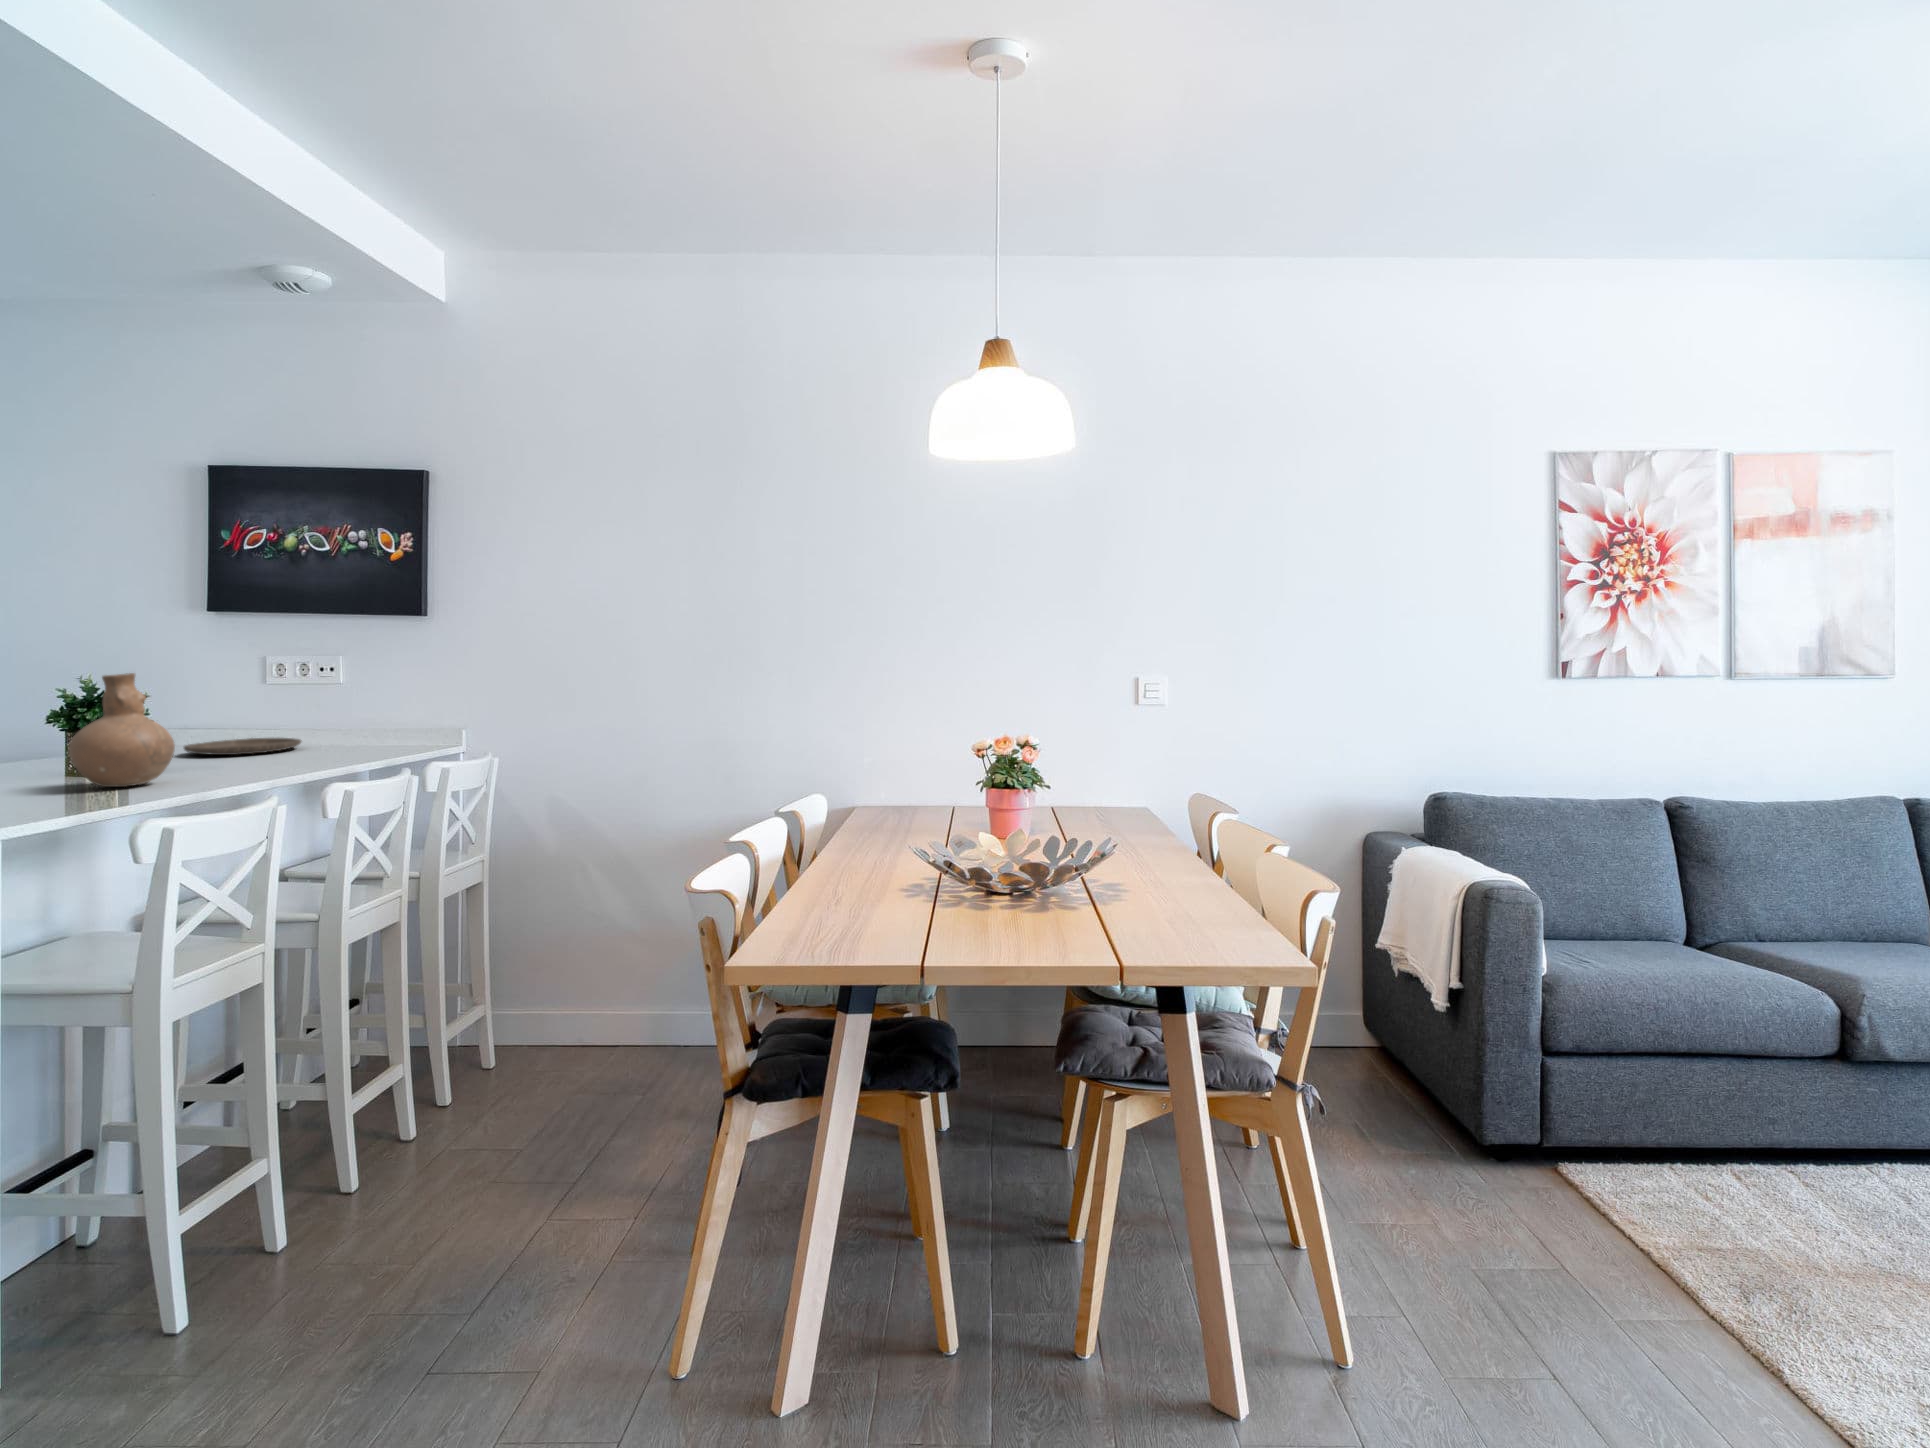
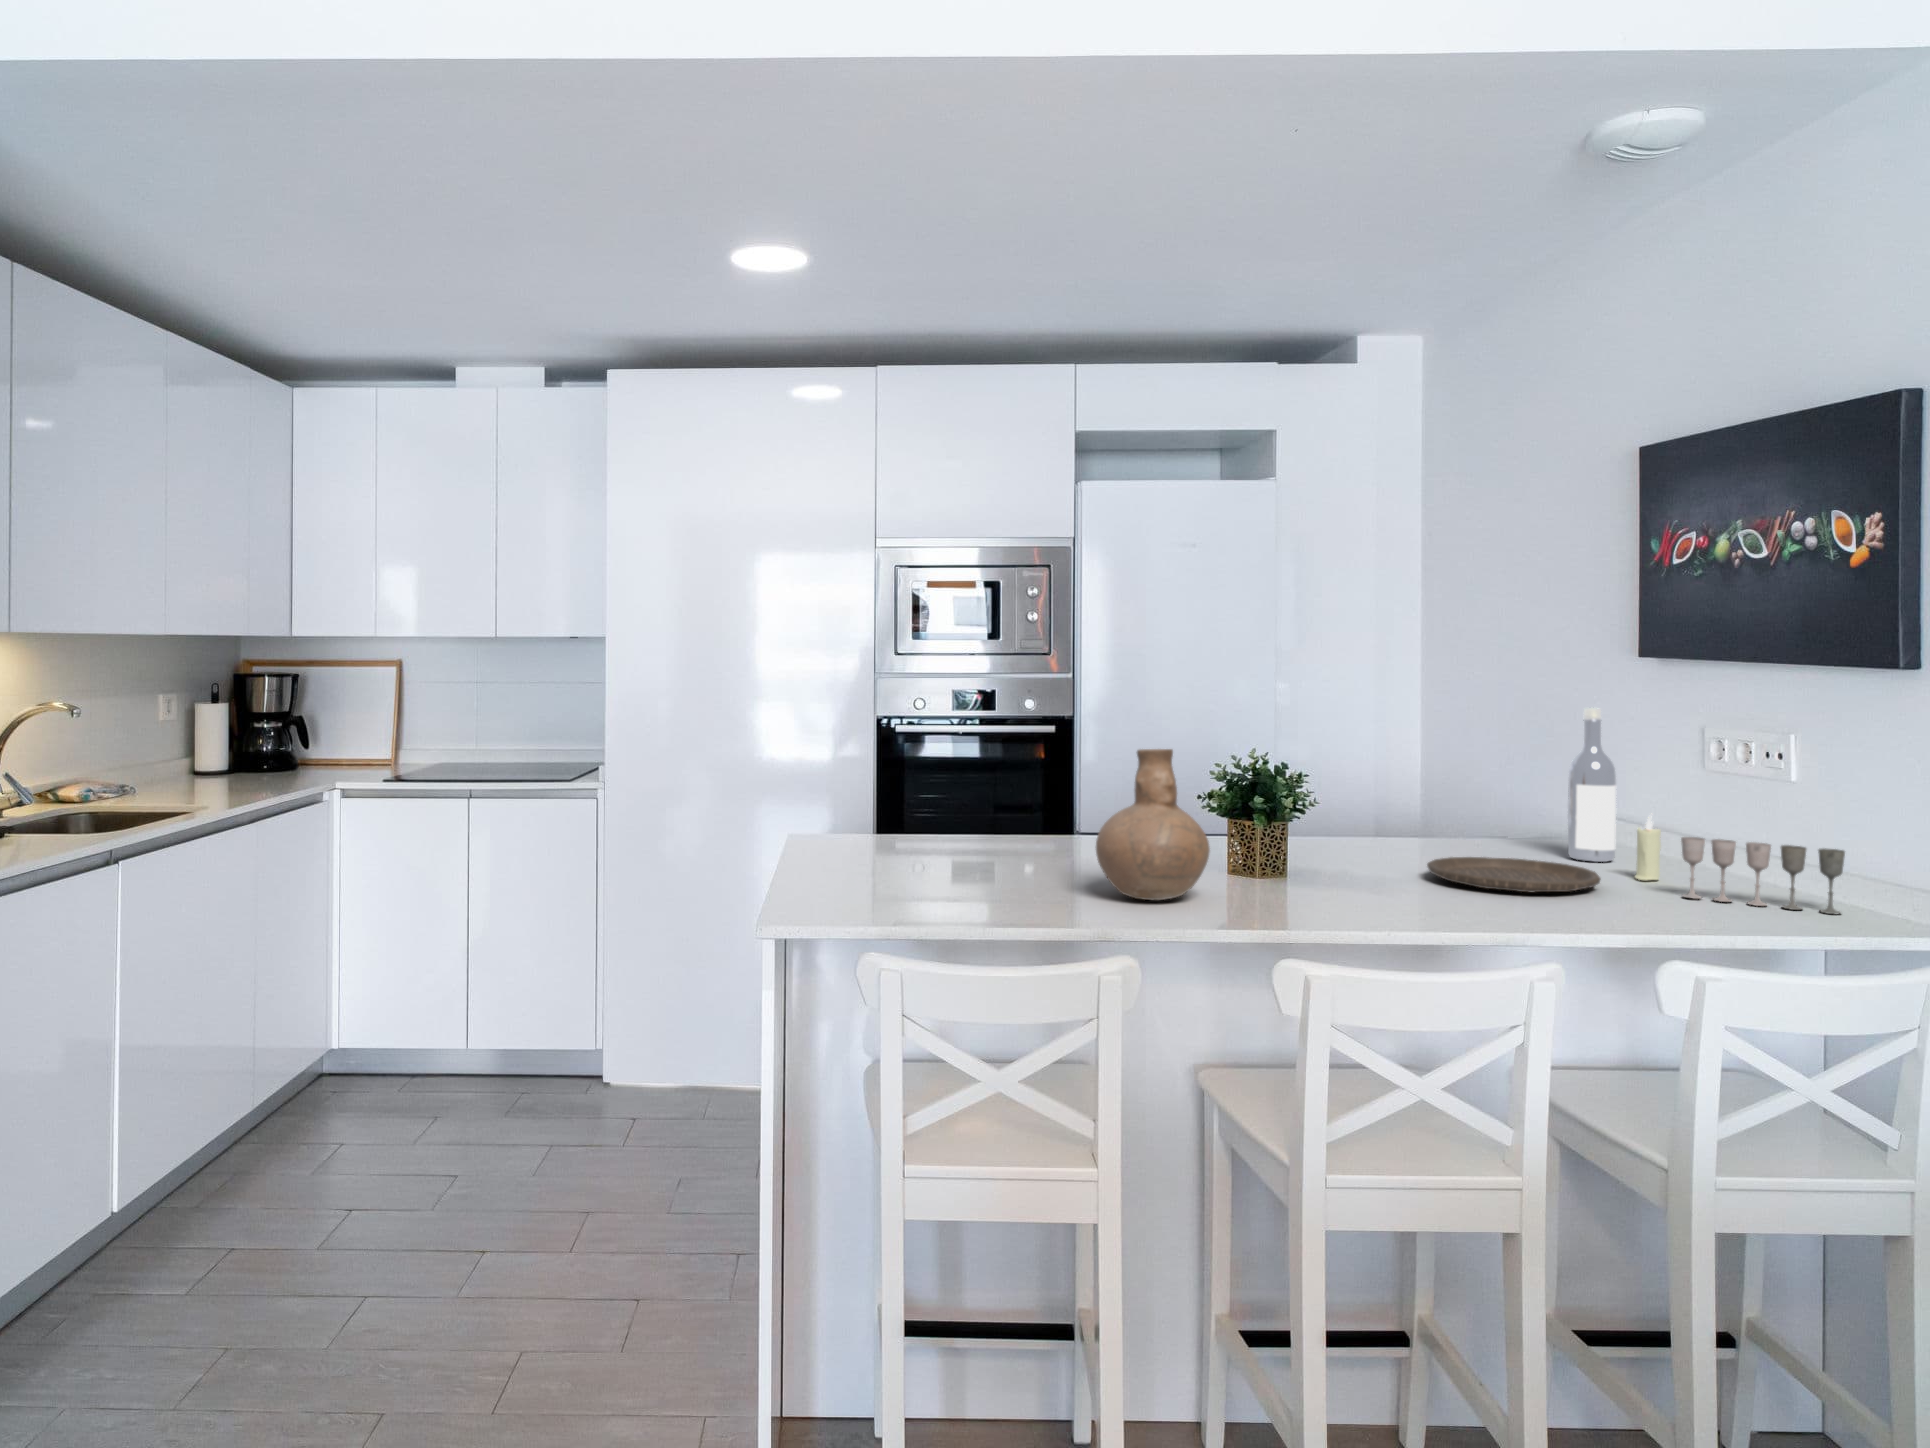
wine bottle: none [195,642,230,743] -> present [1568,708,1616,862]
candle: none [276,701,293,742] -> present [1634,816,1661,880]
wine glass: none [332,704,409,742] -> present [1681,837,1845,914]

